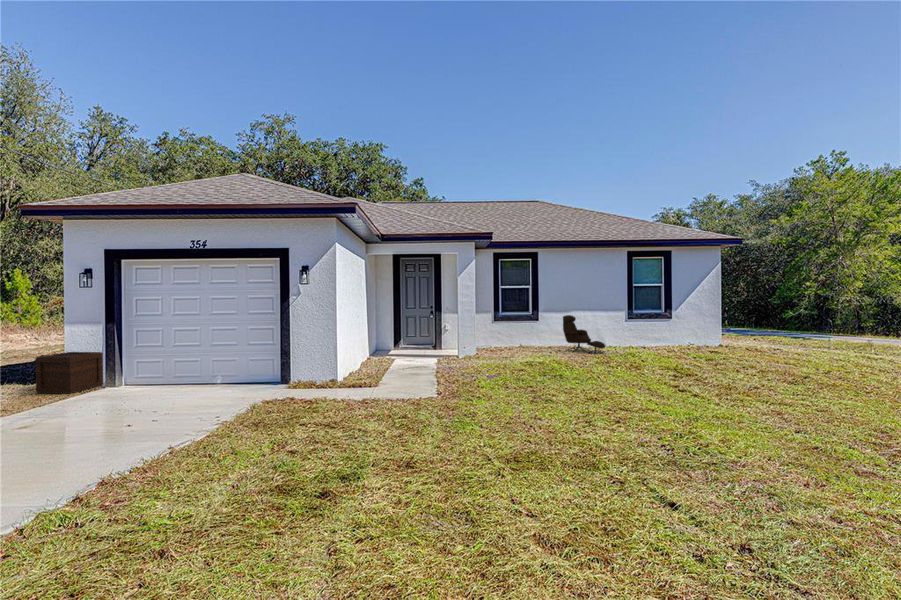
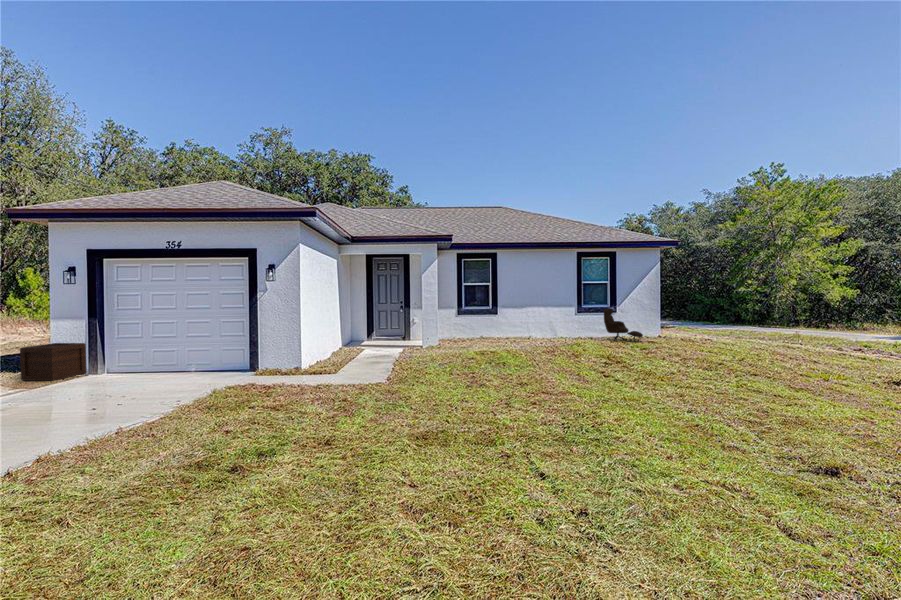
lounge chair: present [563,315,605,353] -> present [604,309,643,342]

